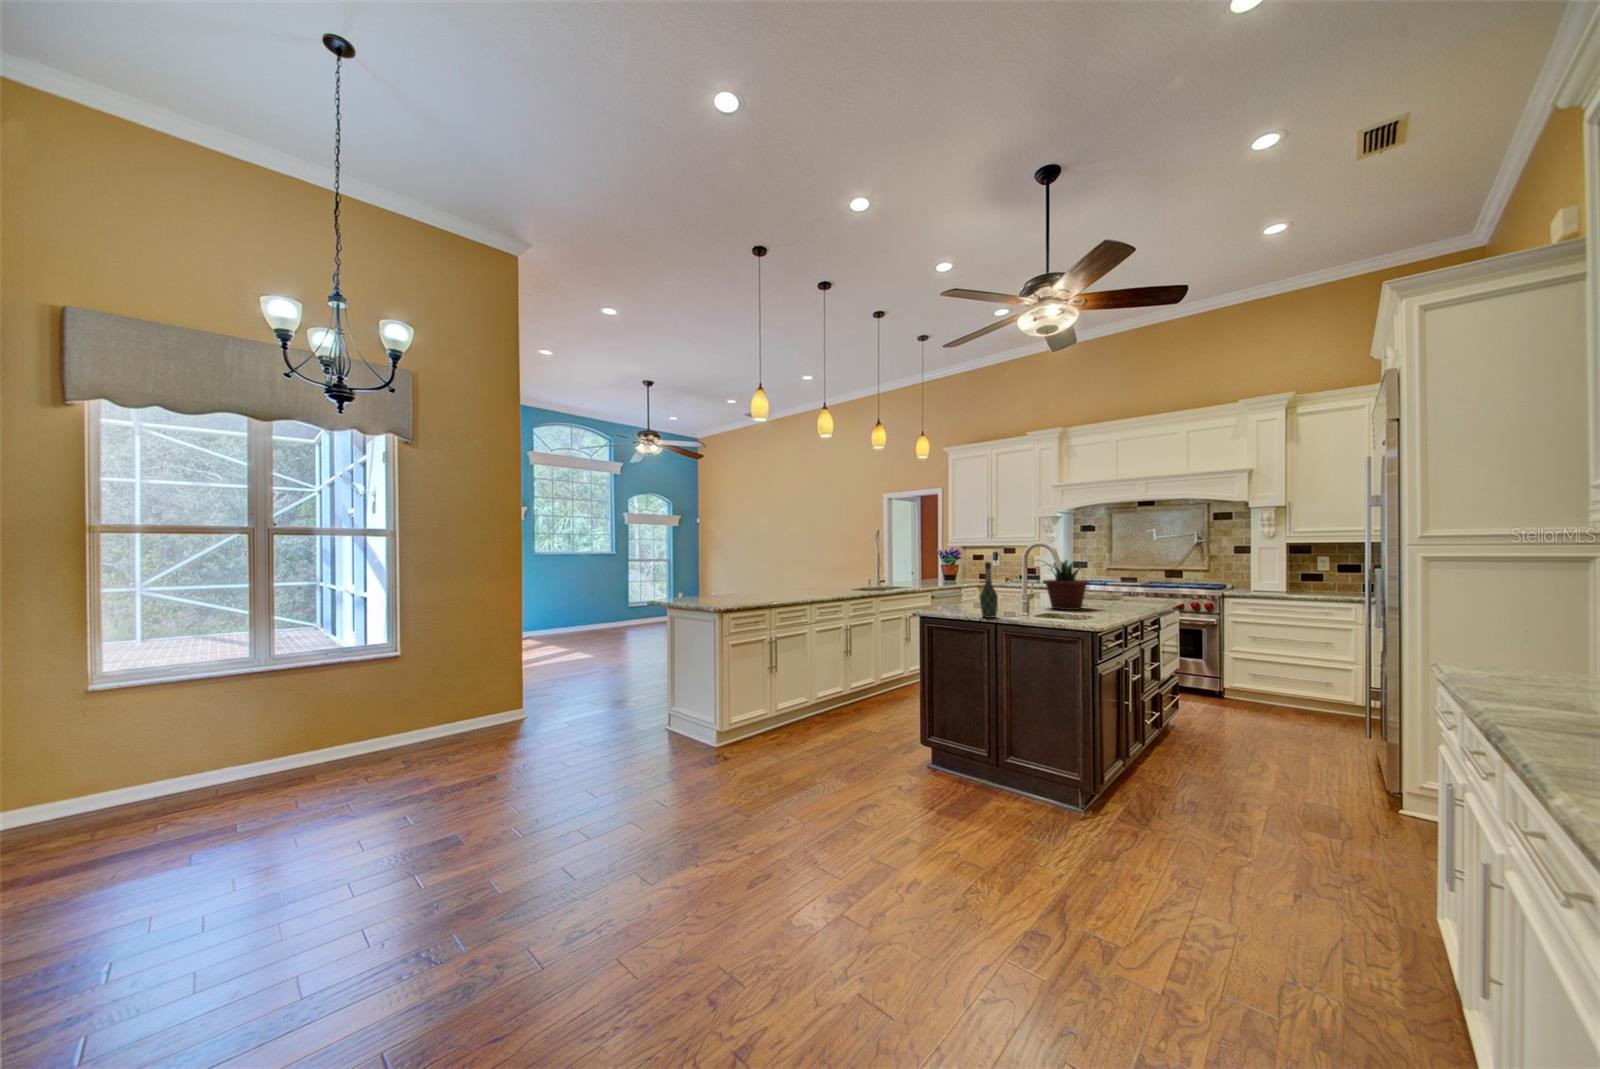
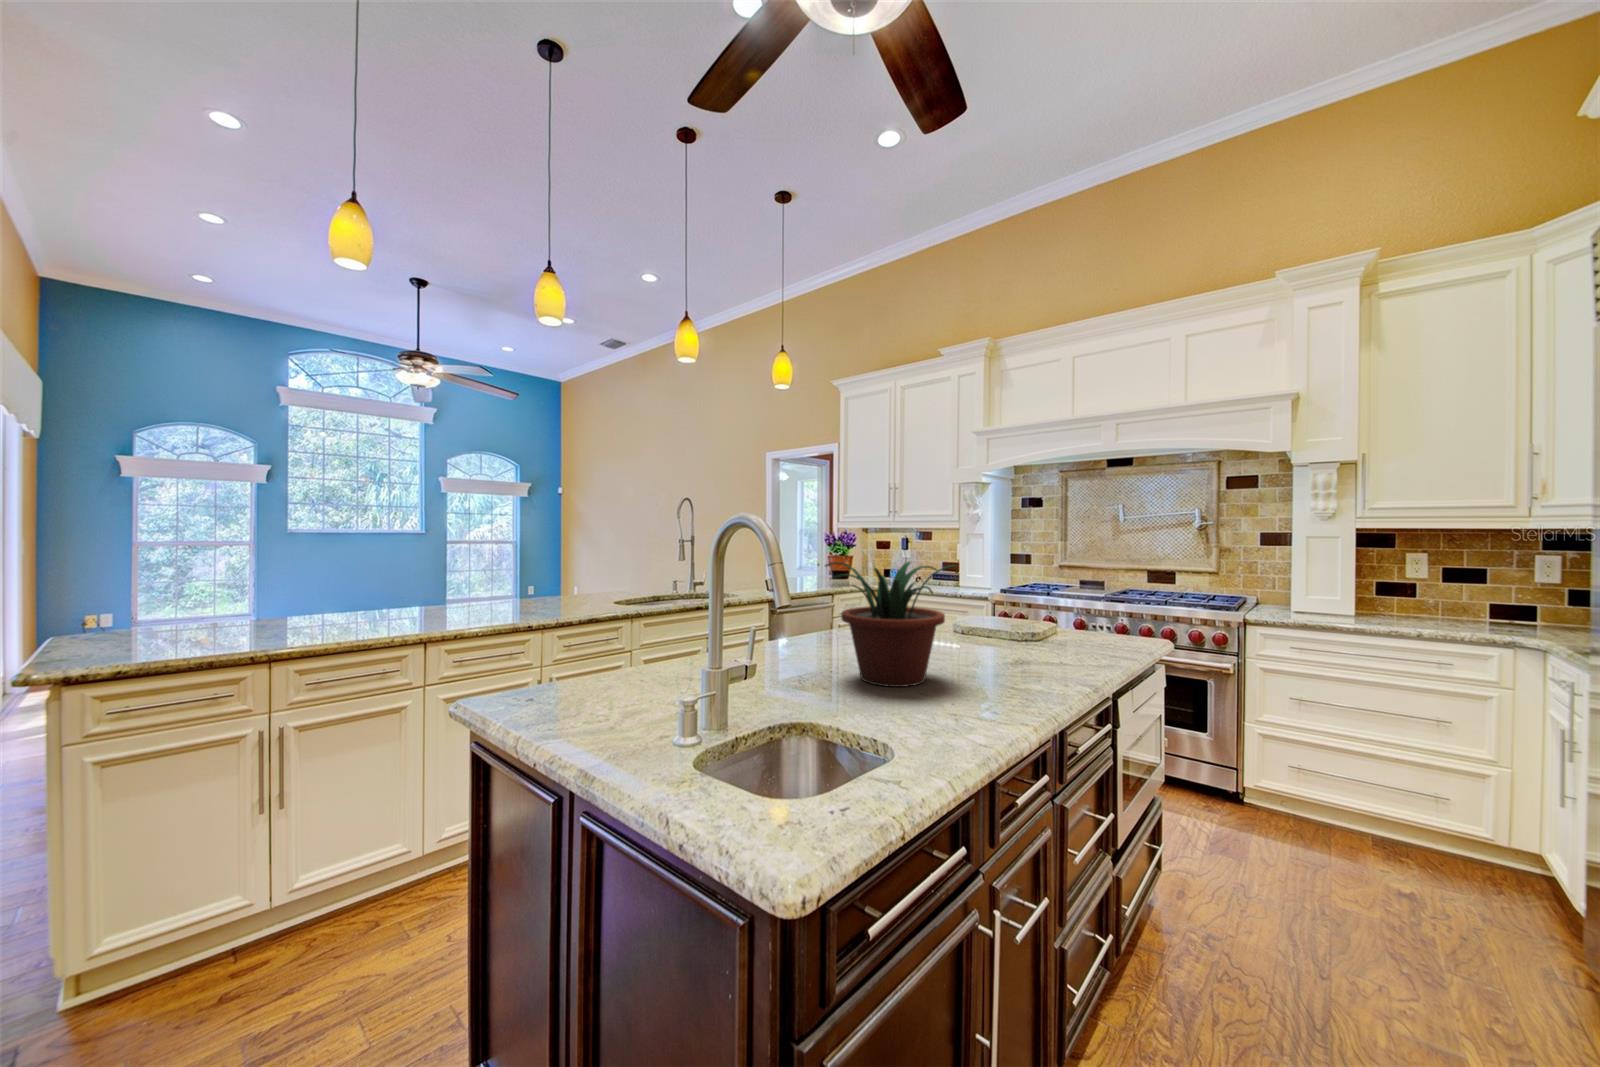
wine bottle: present [980,562,998,618] -> none [587,575,639,737]

